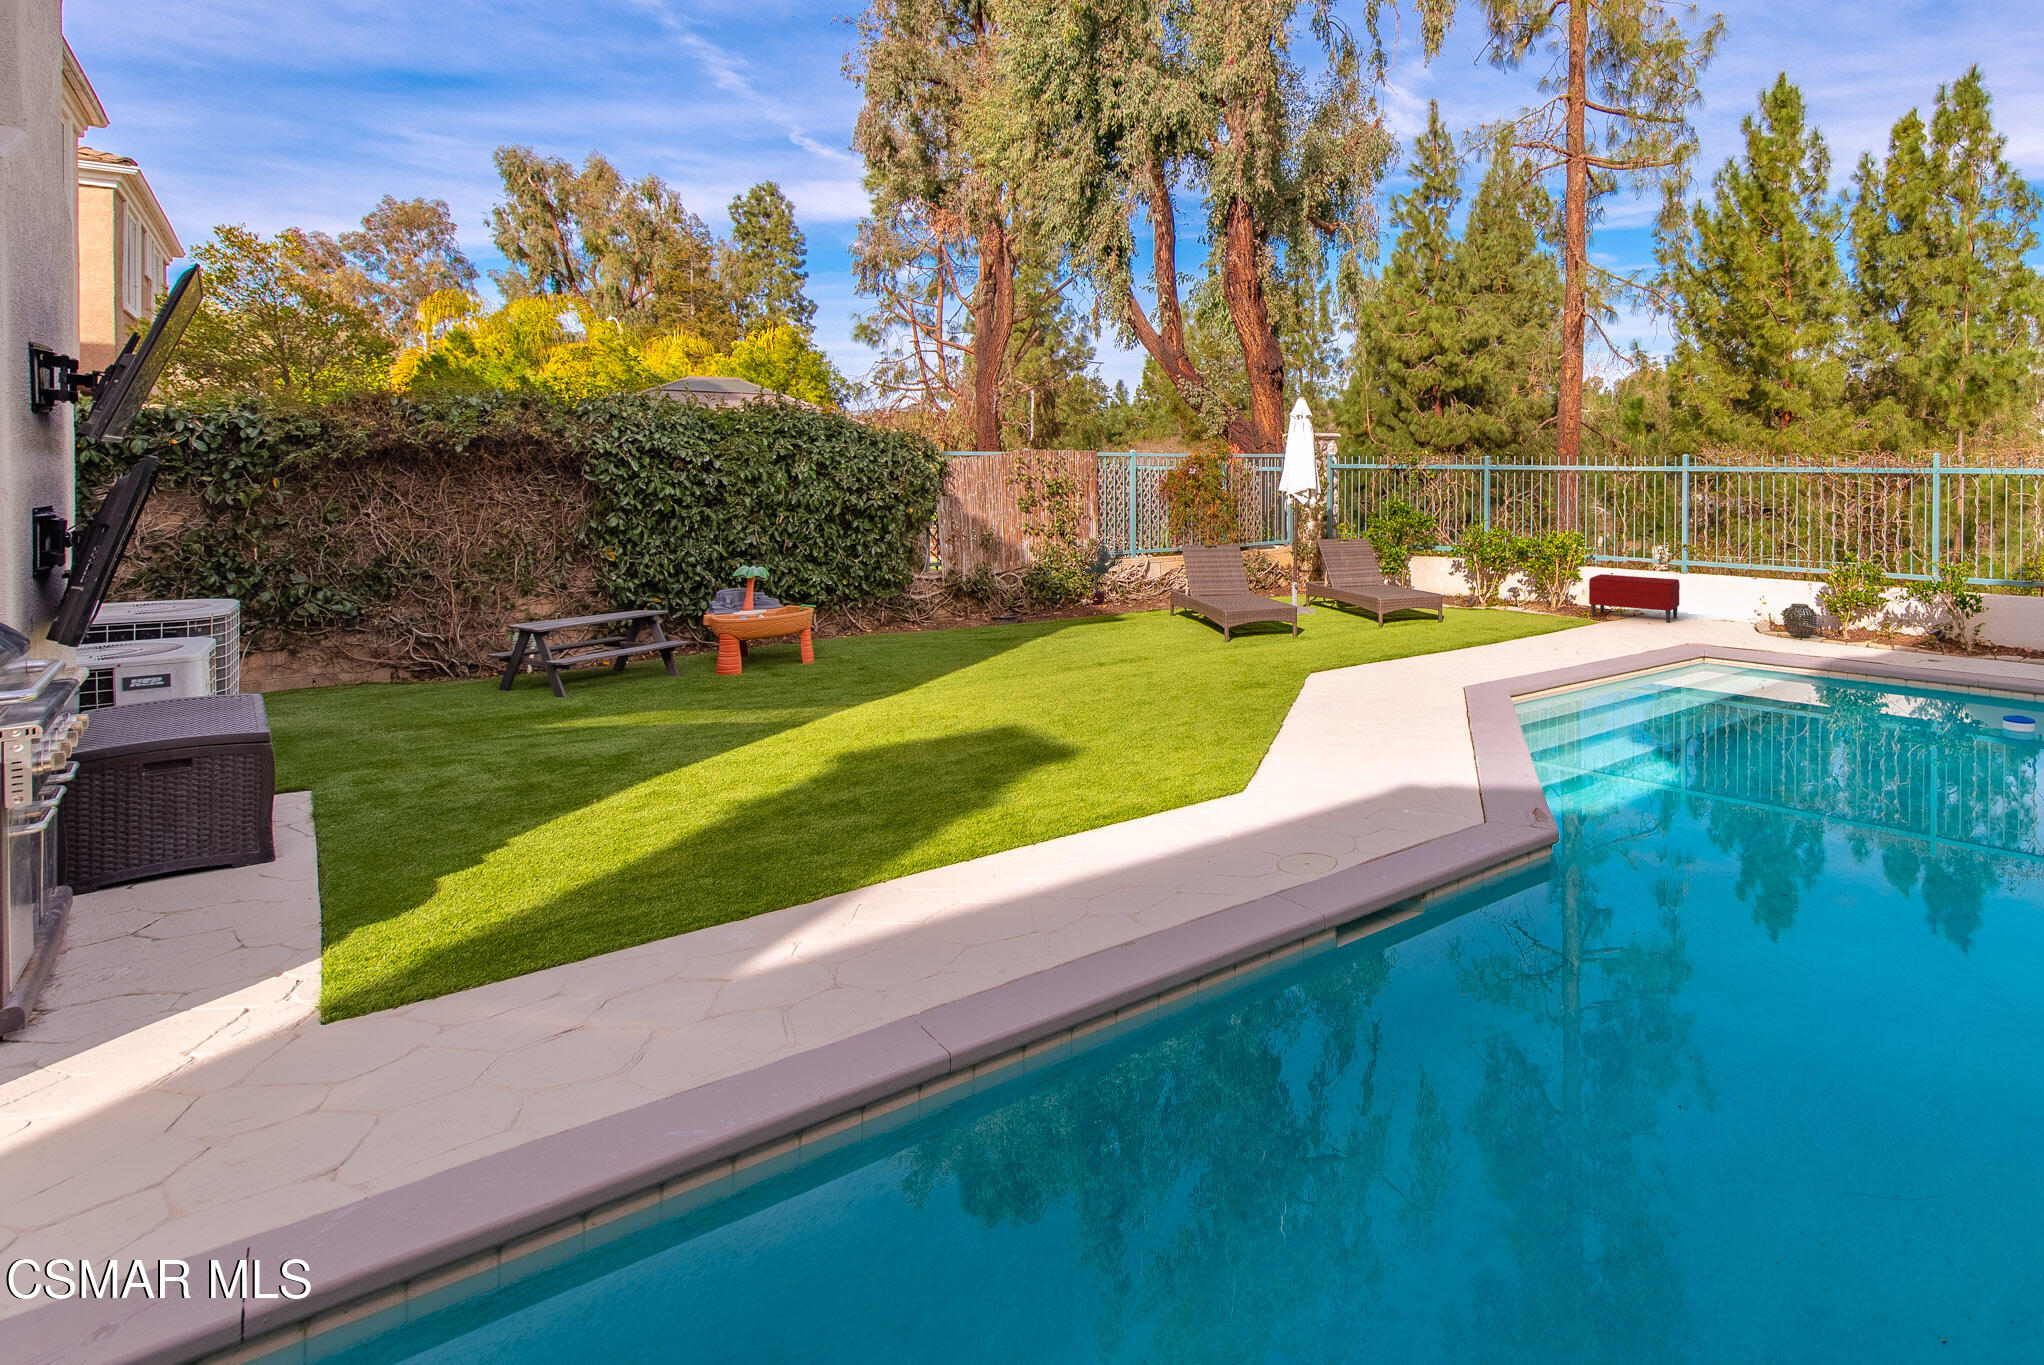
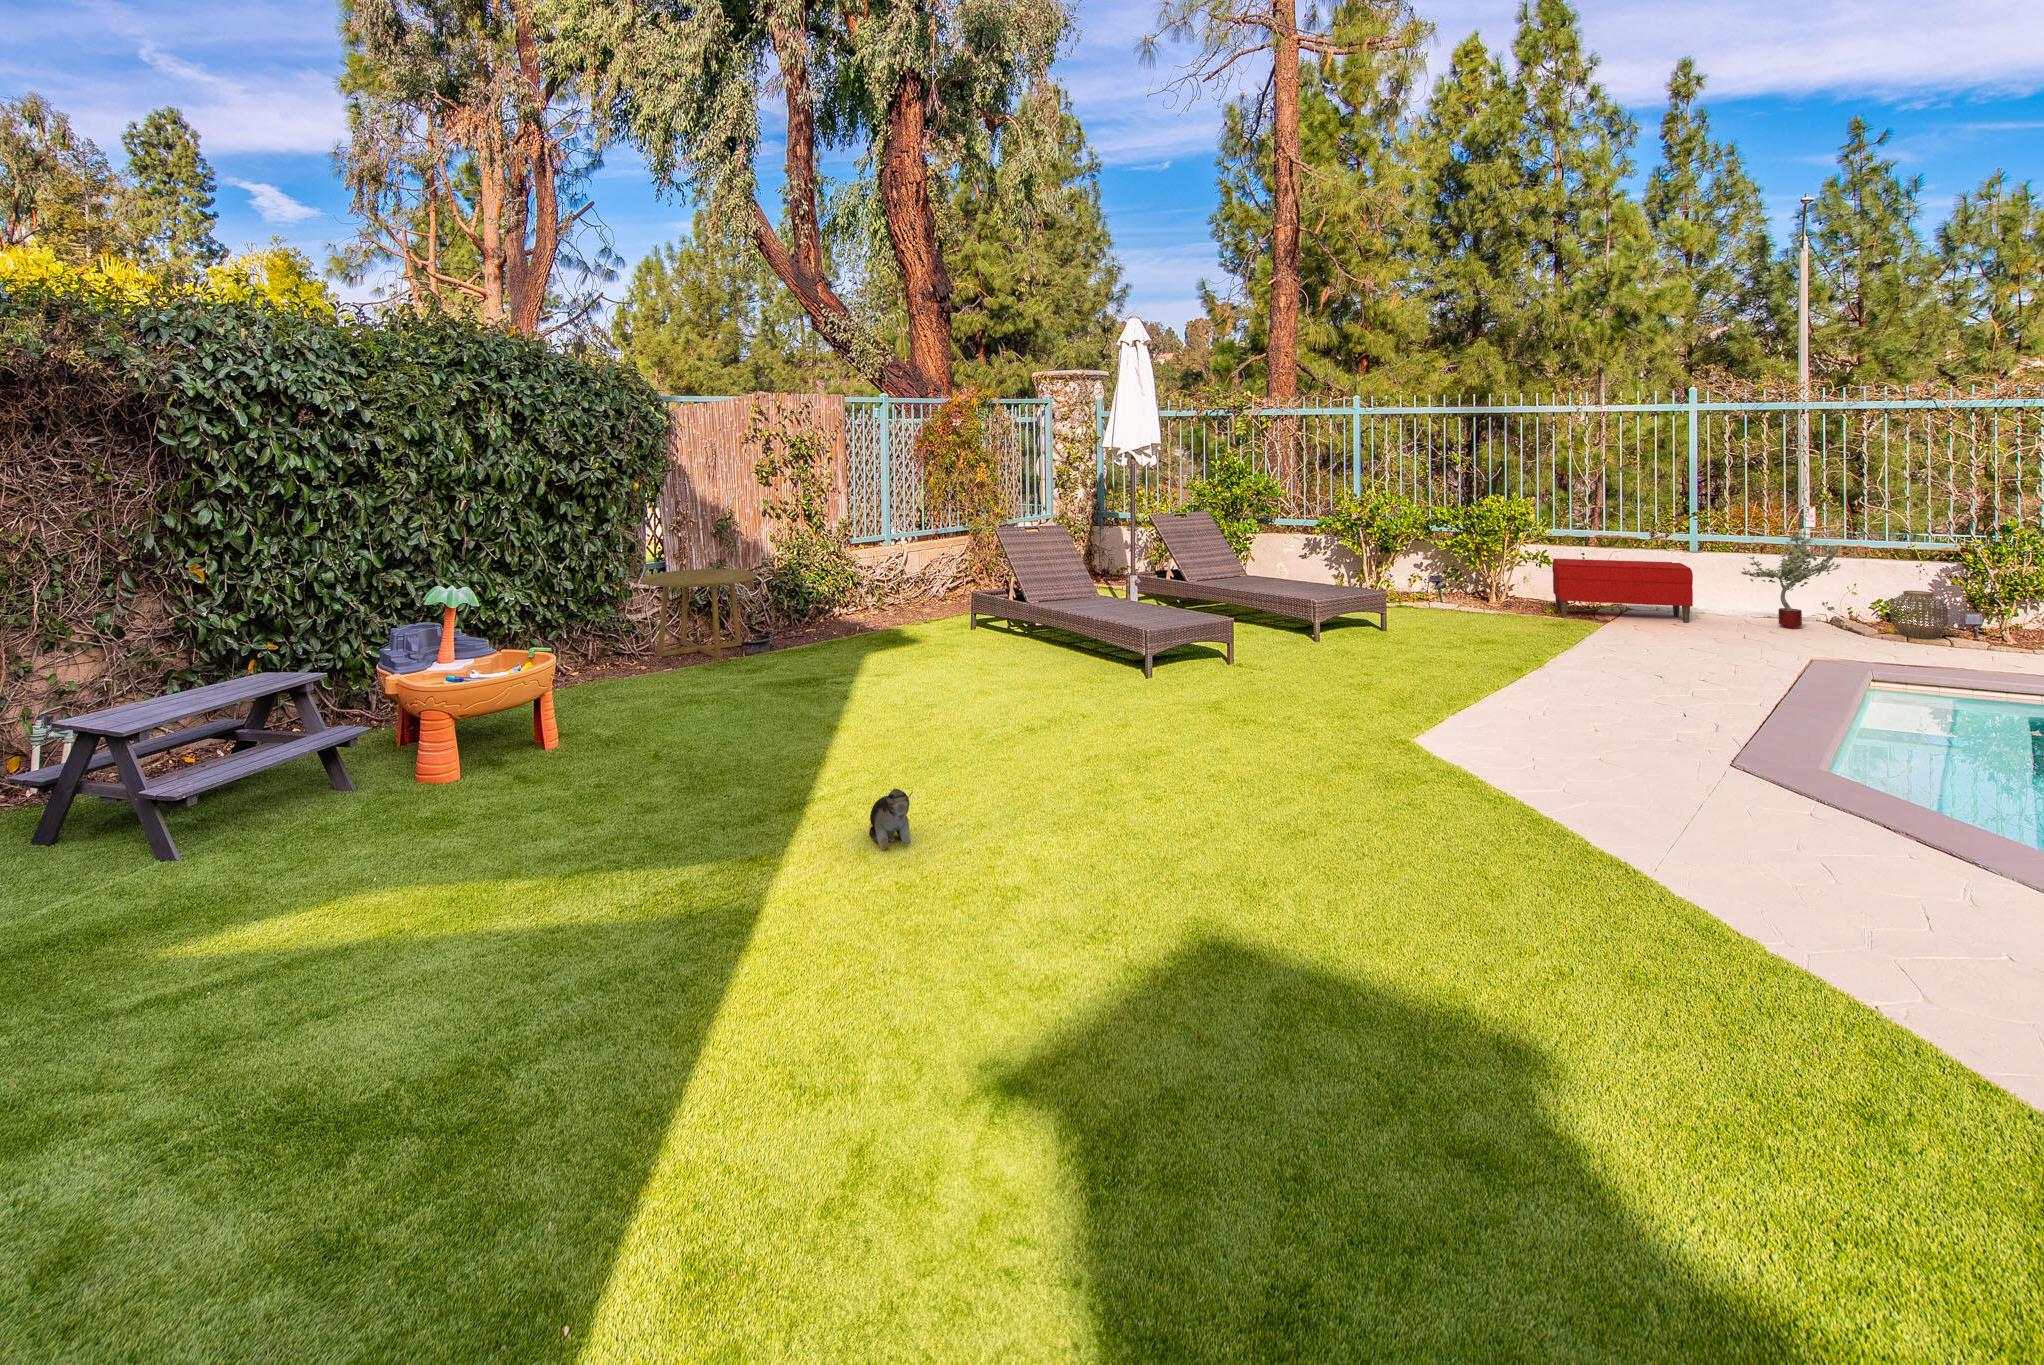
potted tree: present [1079,542,1123,604] -> present [1742,531,1841,629]
round table: none [930,563,1012,621] -> present [640,569,757,658]
plush toy: none [896,678,923,710] -> present [869,789,912,850]

